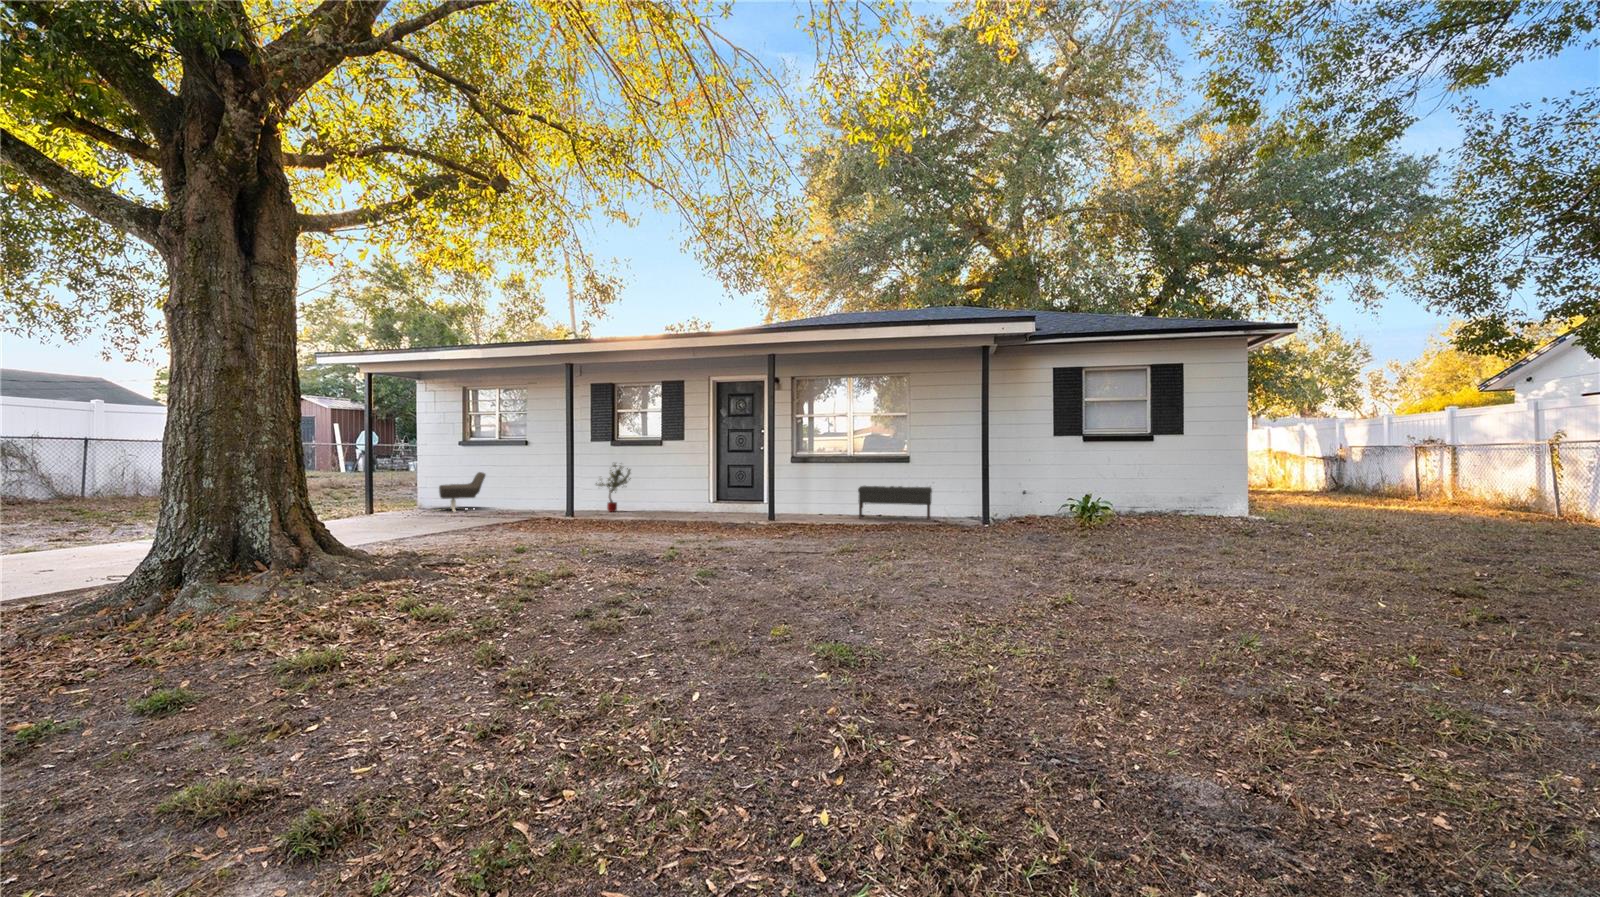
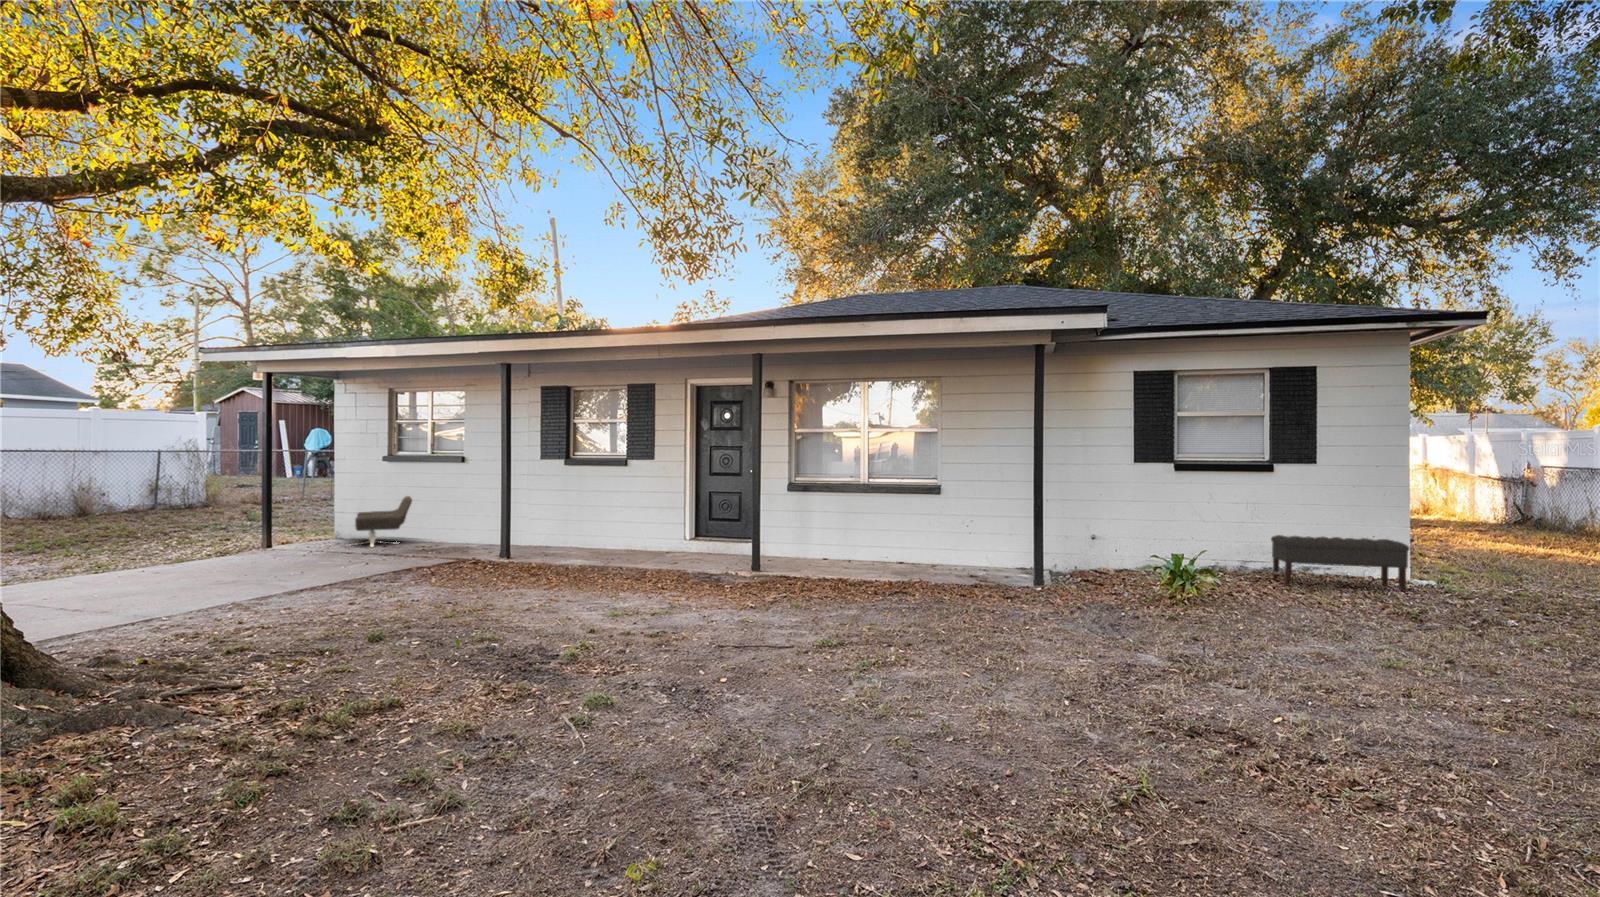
potted tree: present [596,464,631,512] -> none [542,487,589,550]
bench: present [858,486,932,520] -> present [1271,535,1409,592]

